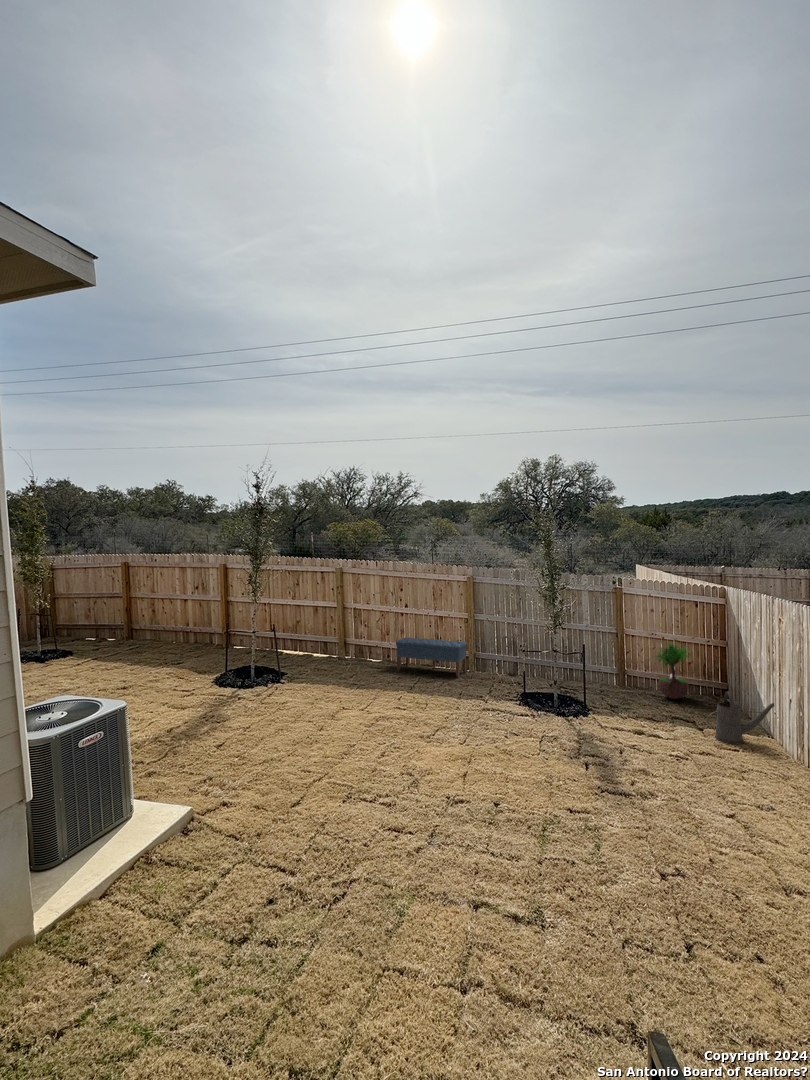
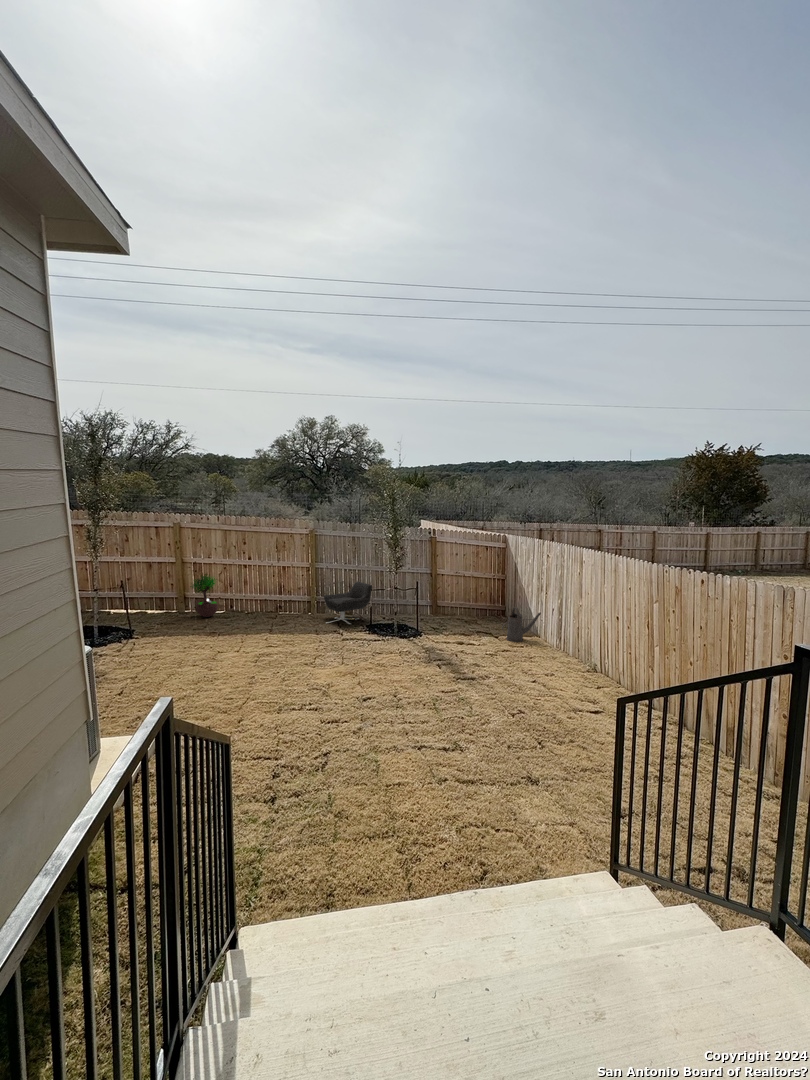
bench: present [396,637,467,678] -> none [243,587,309,619]
lounge chair: none [478,638,535,689] -> present [324,581,372,624]
potted tree: present [656,644,688,699] -> present [190,576,218,617]

